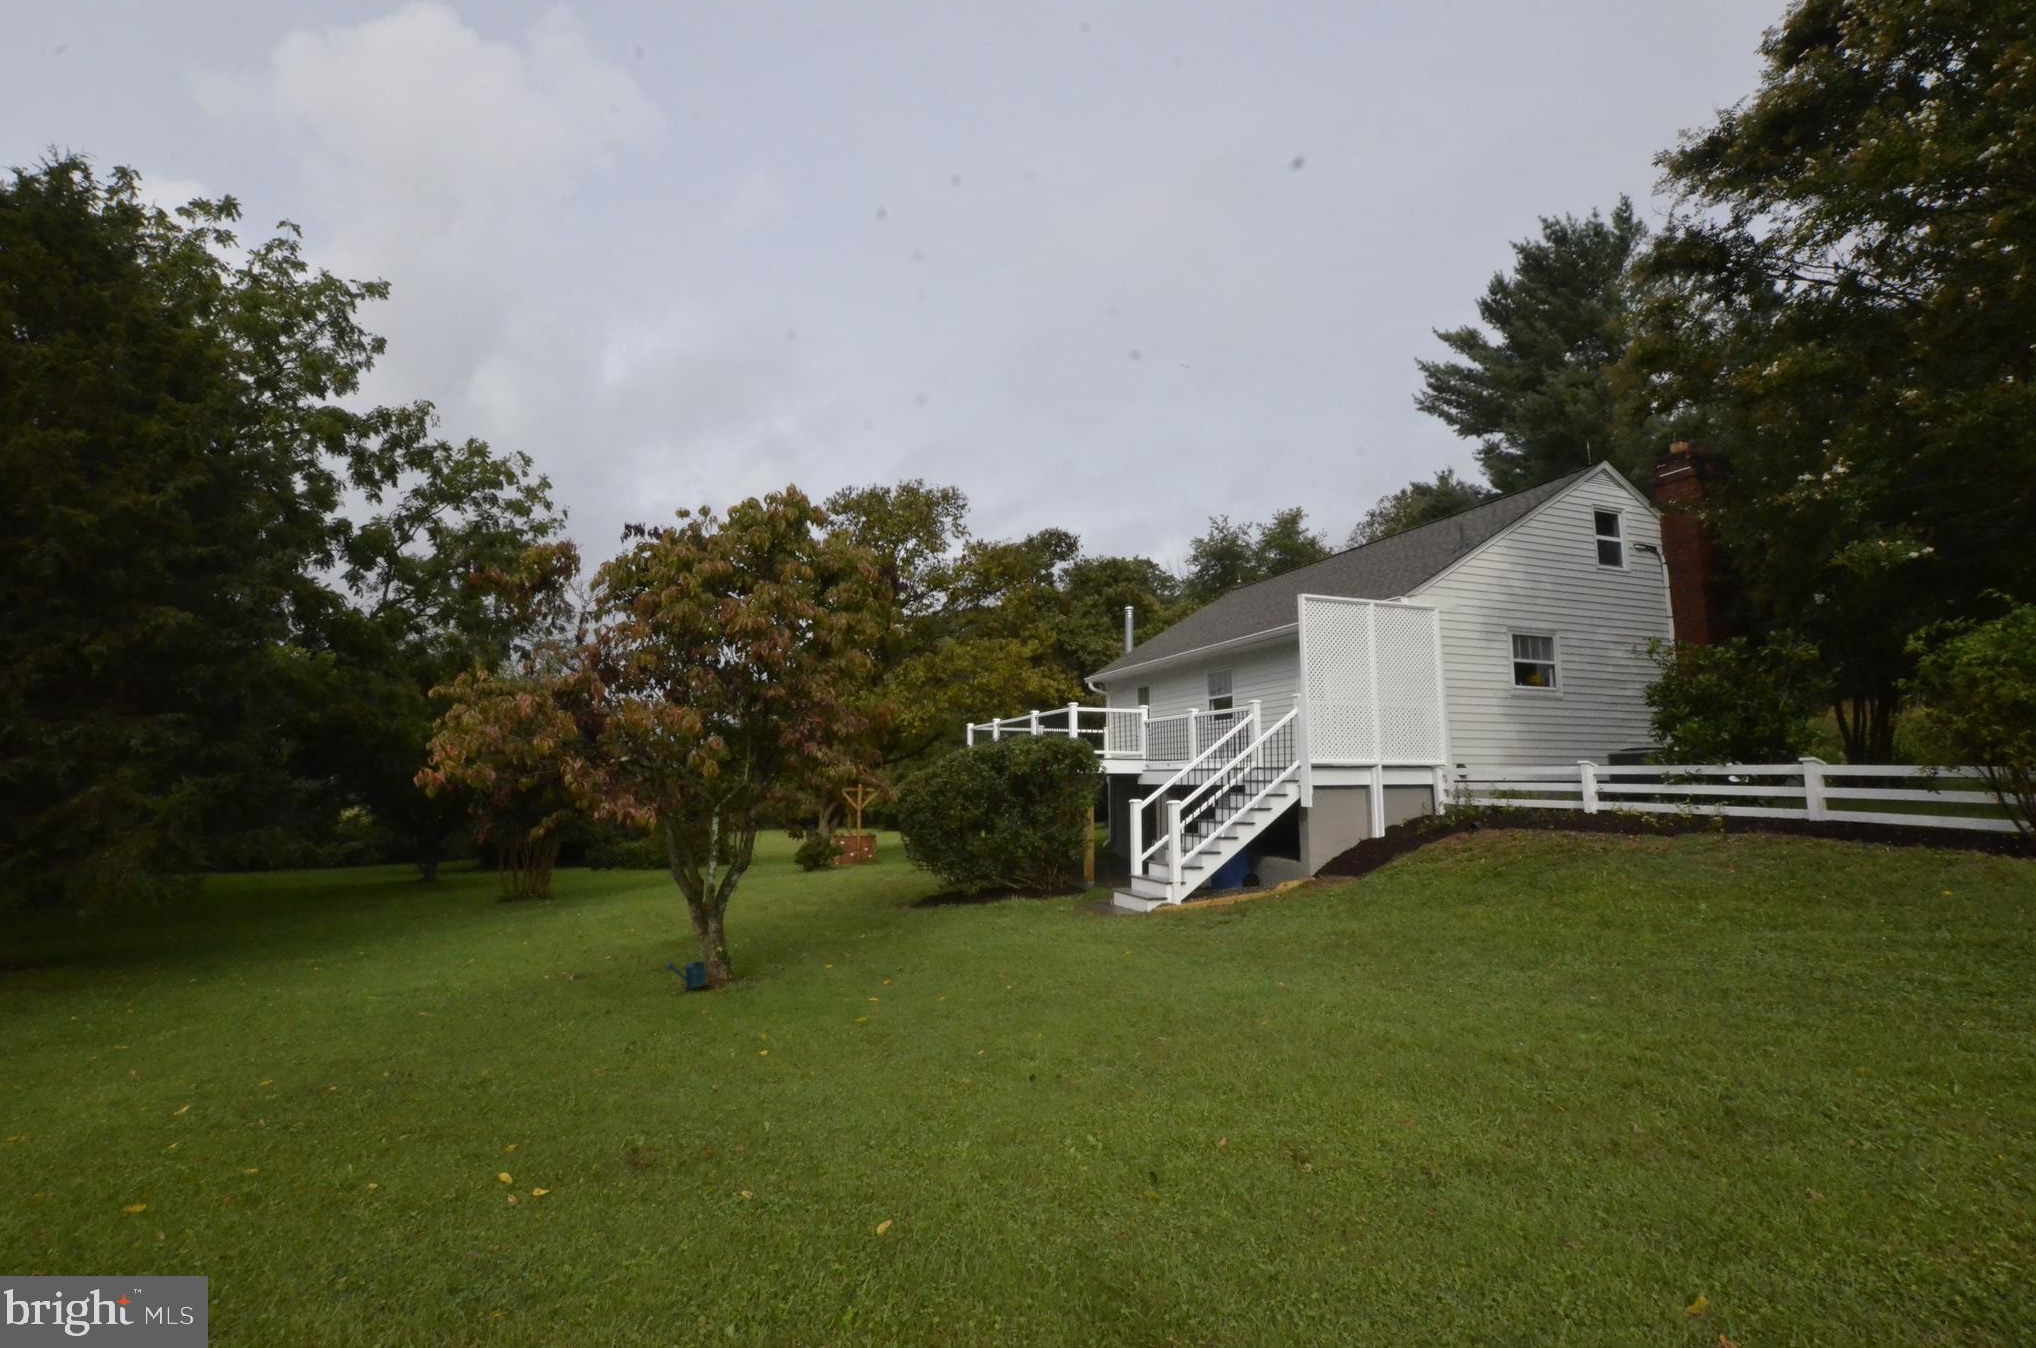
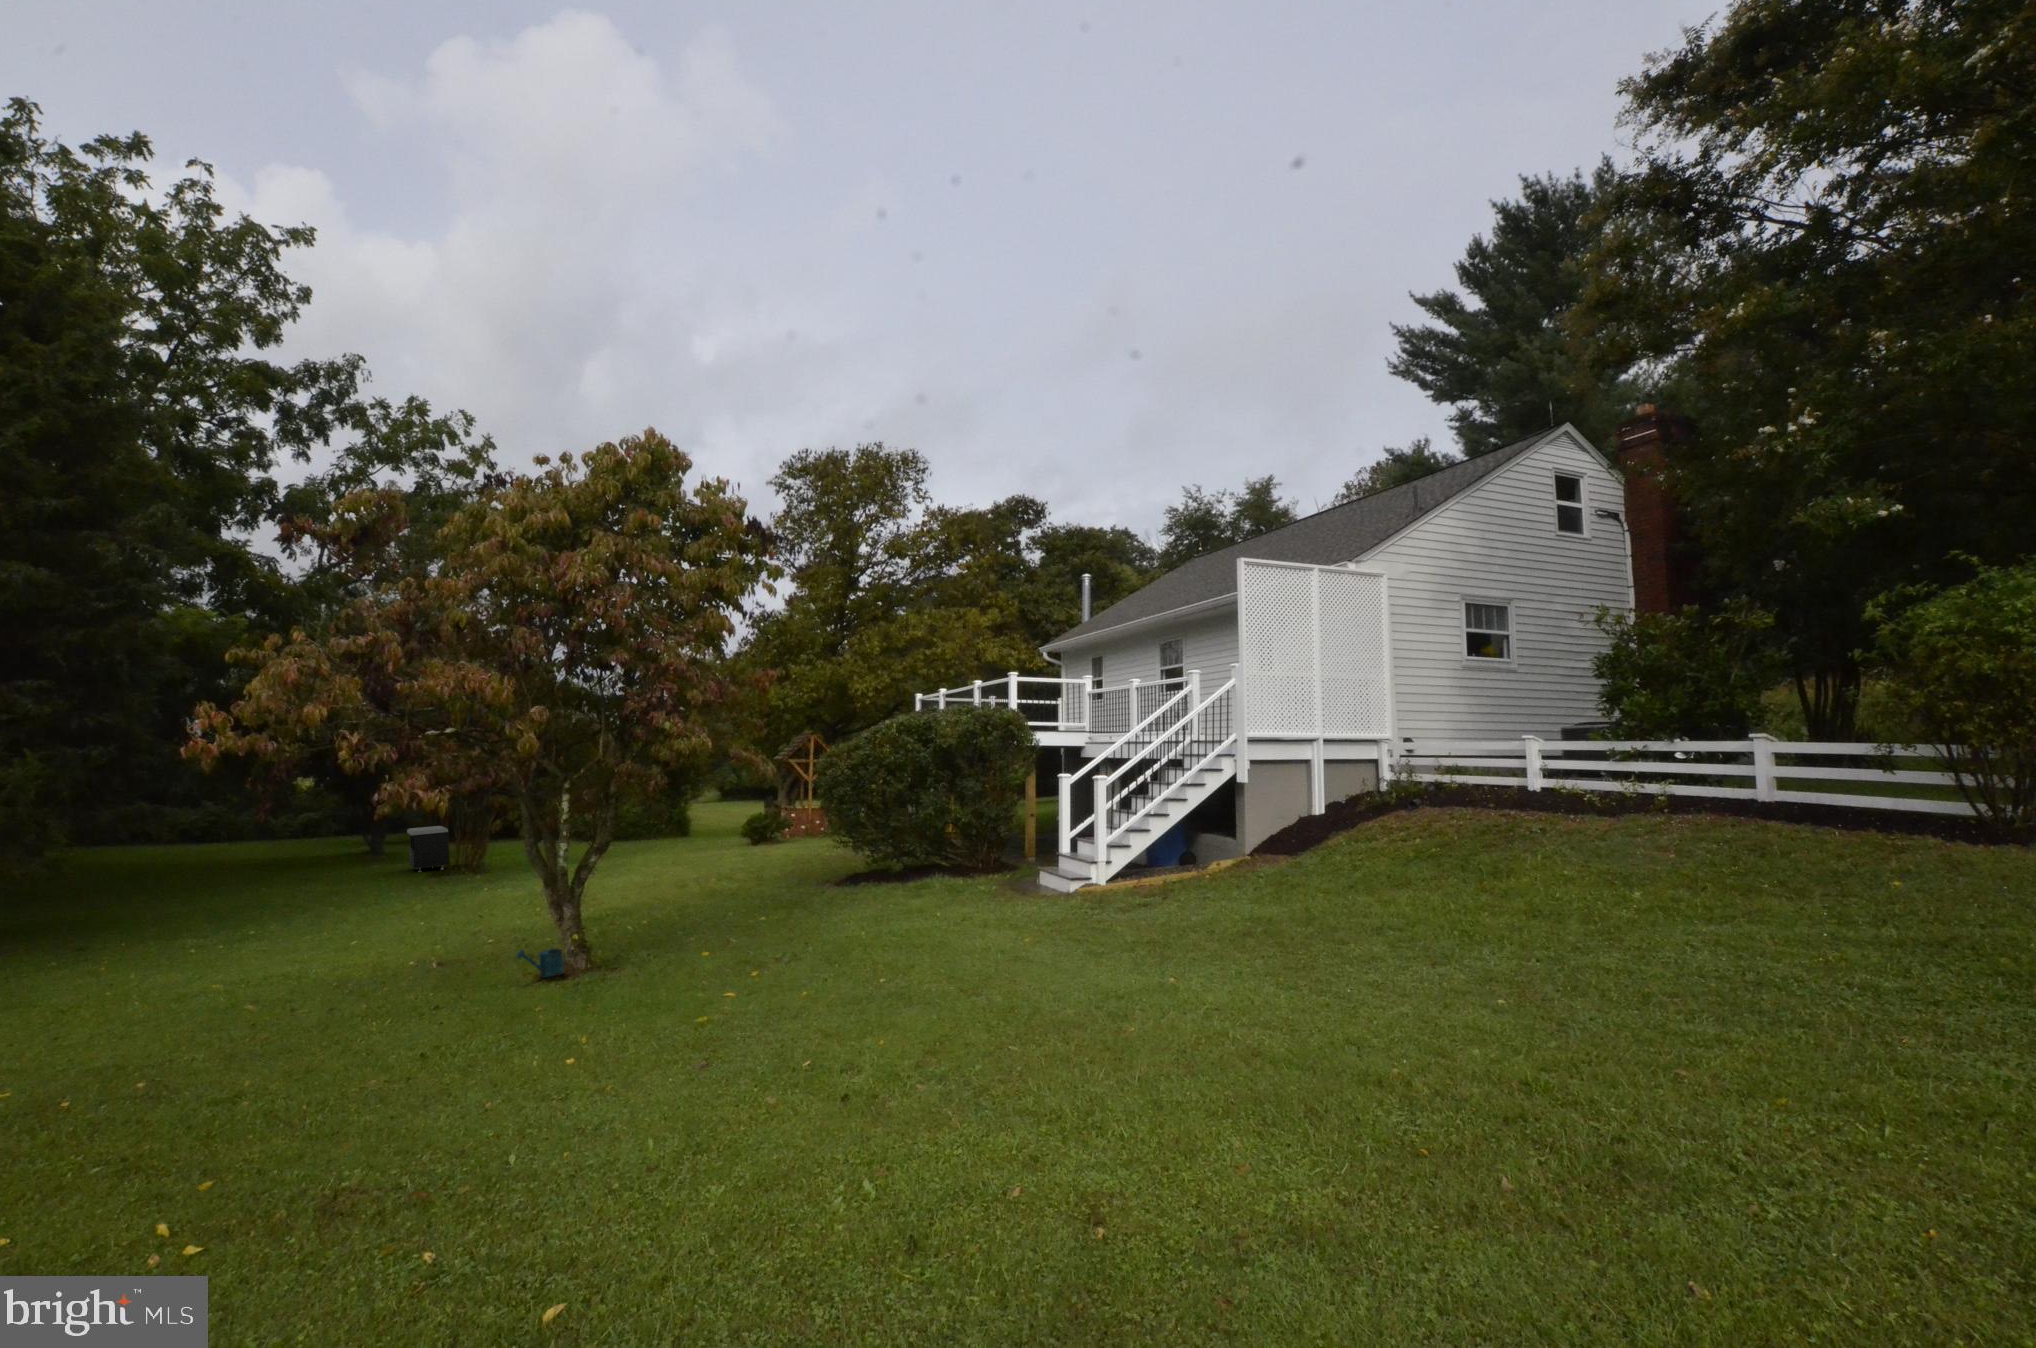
storage bench: none [479,857,522,902] -> present [407,826,449,872]

